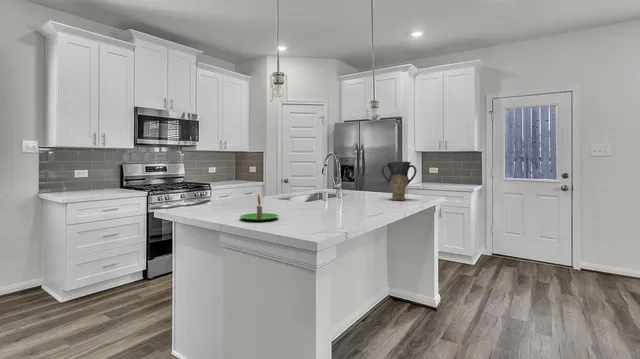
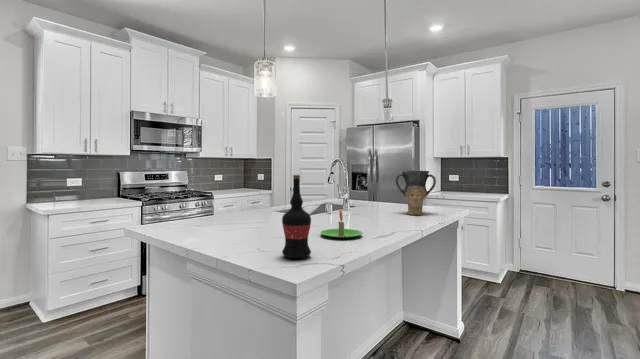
wine bottle: none [293,161,316,228] -> present [282,175,311,258]
candle: present [240,194,279,221] -> present [320,209,362,238]

